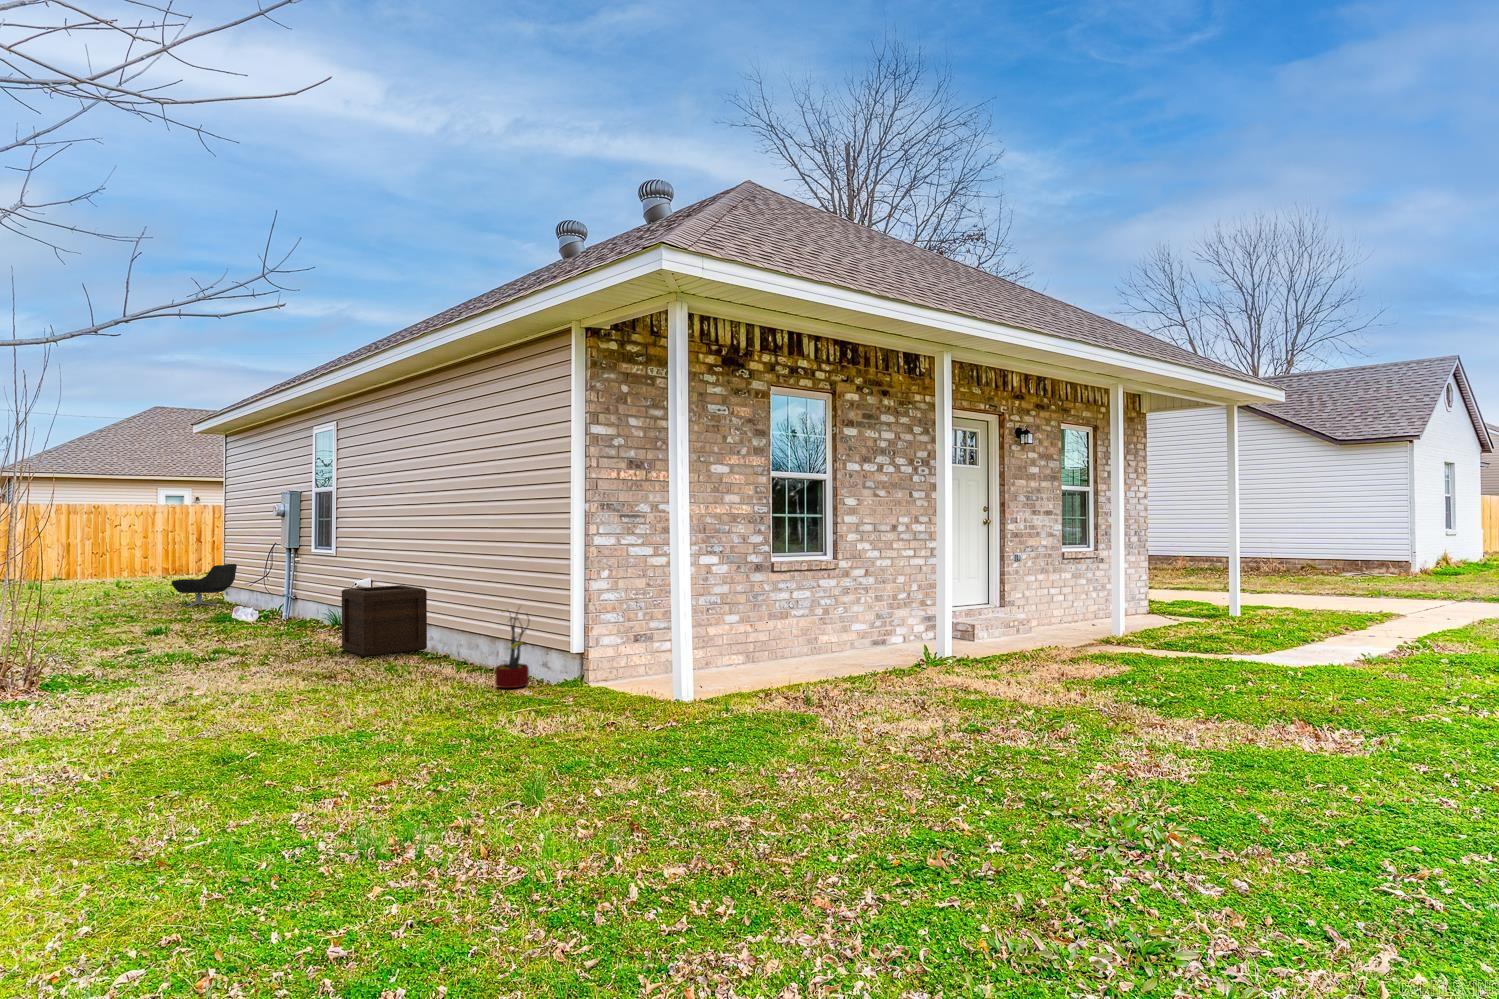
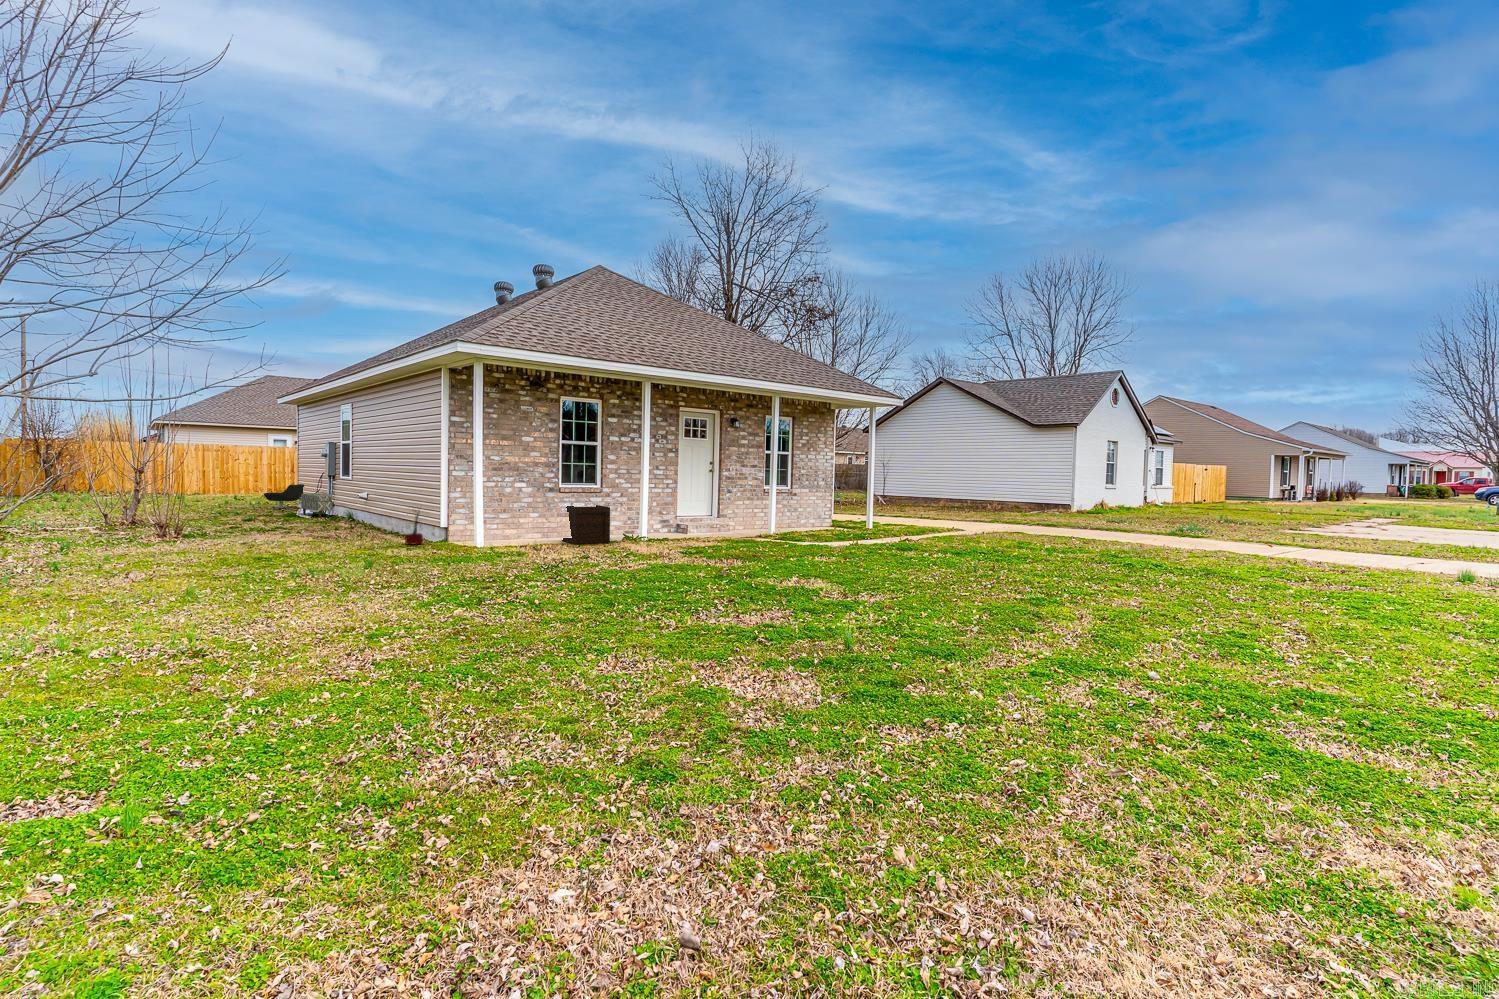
bench: none [240,579,311,622] -> present [301,493,339,517]
wooden crate: present [342,585,427,657] -> present [562,505,610,545]

